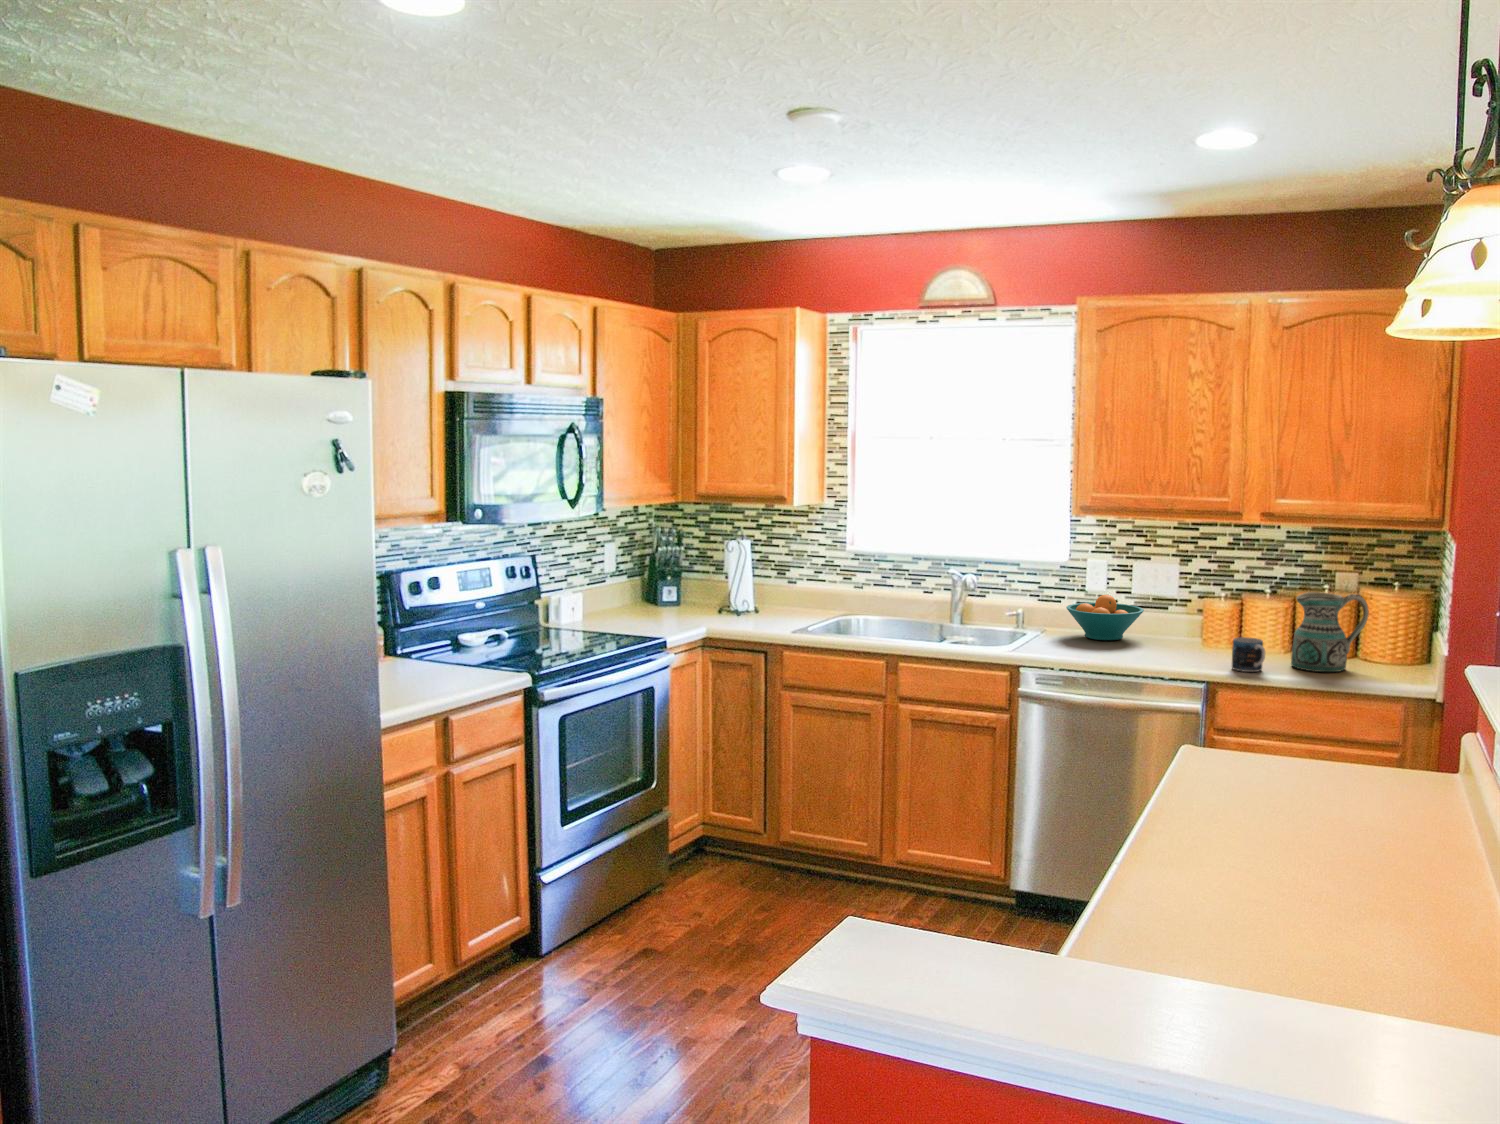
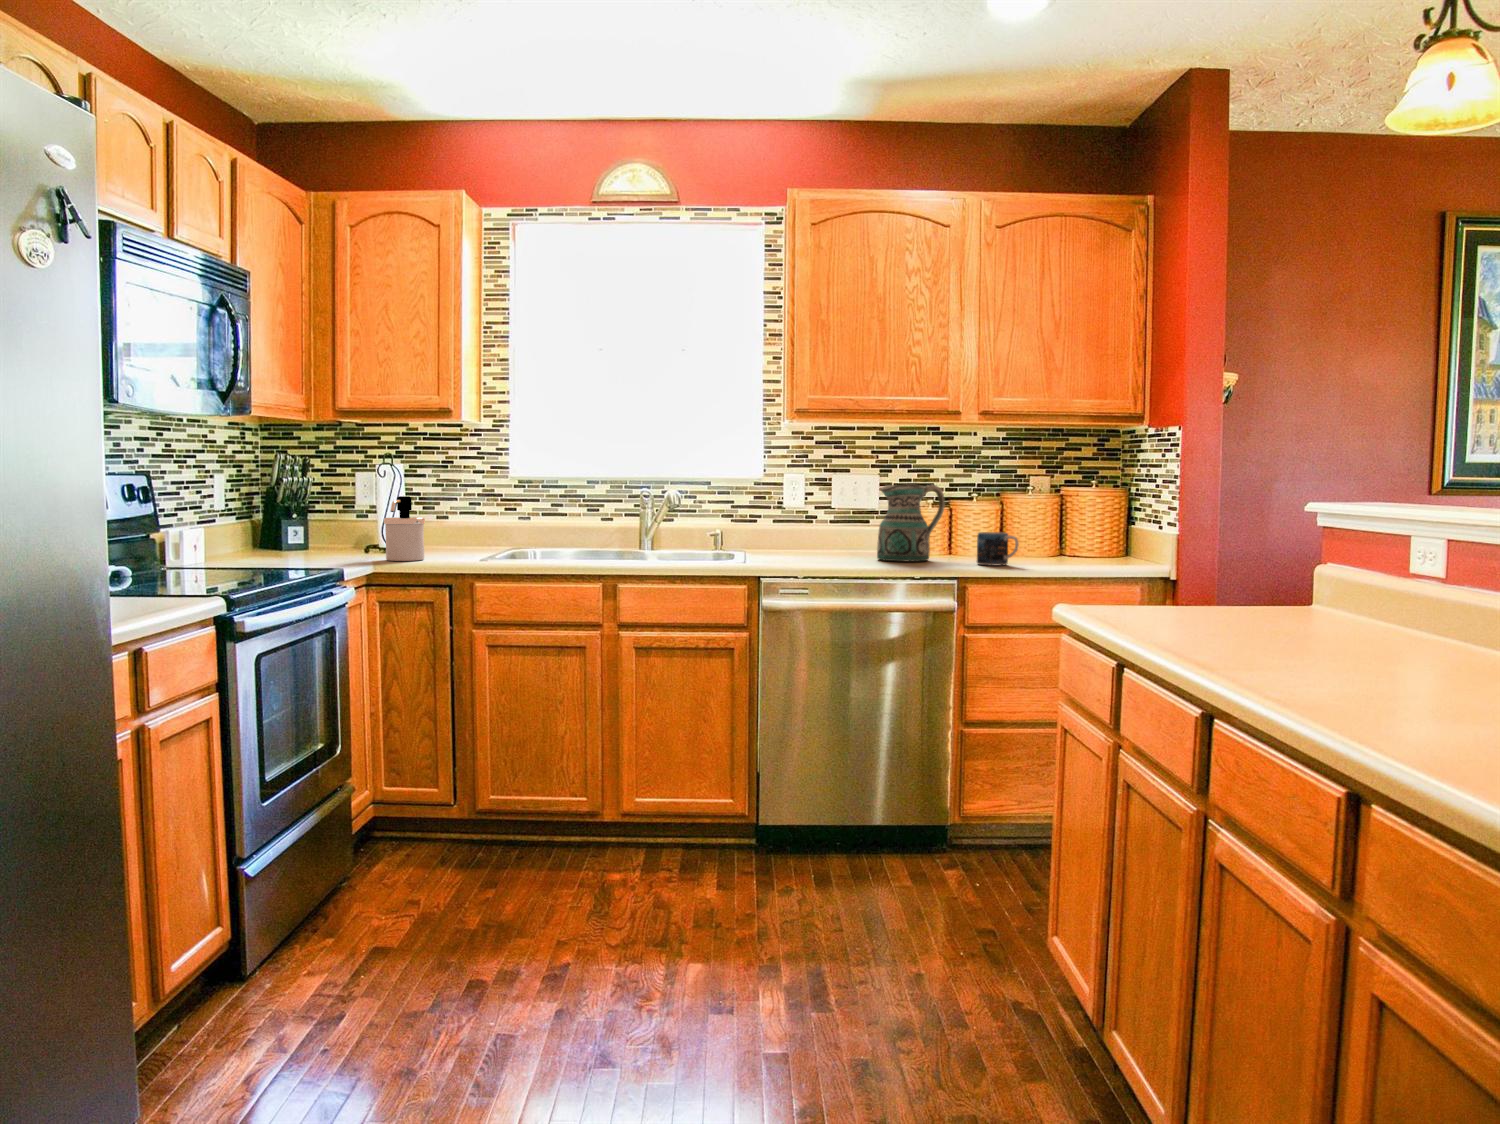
soap dispenser: none [733,575,764,629] -> present [384,496,425,561]
ceramic pitcher: present [1291,592,1369,672] -> present [877,484,945,562]
fruit bowl: present [1066,595,1144,640] -> none [773,508,853,555]

